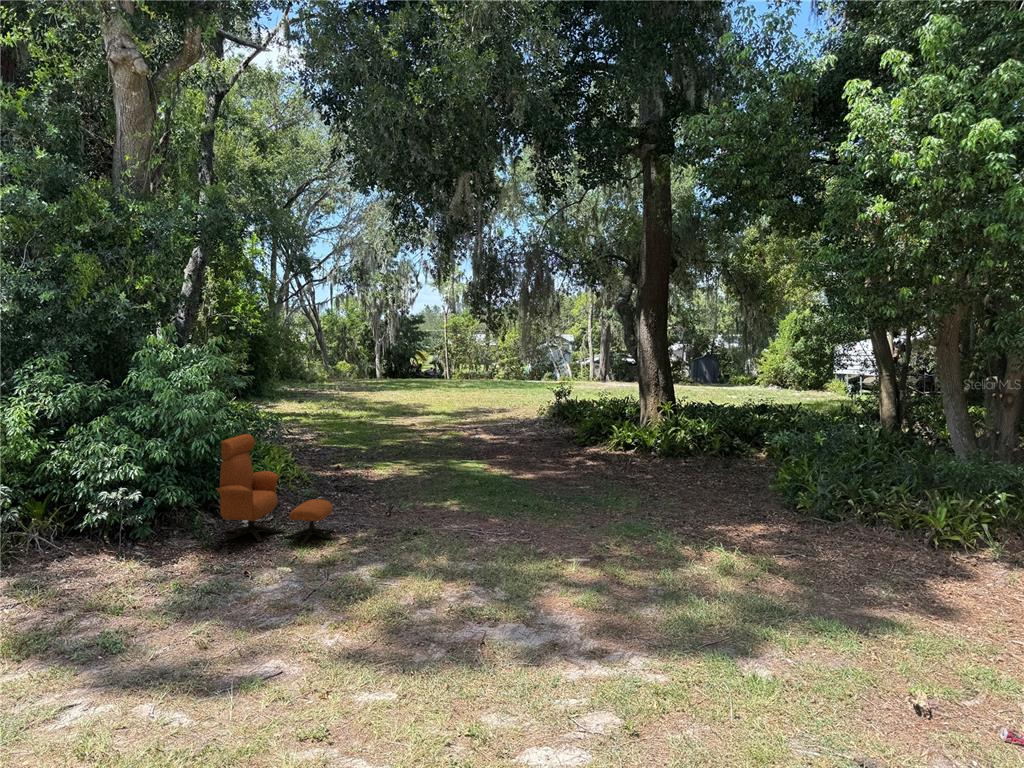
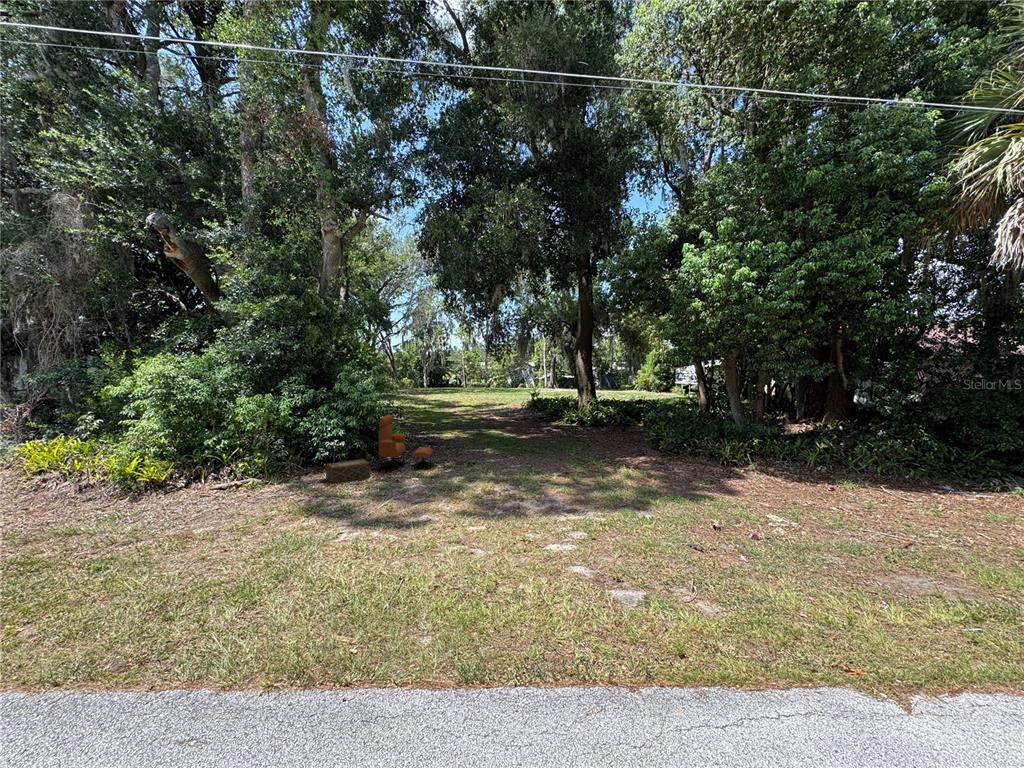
woven basket: none [102,524,194,576] -> present [326,459,370,483]

